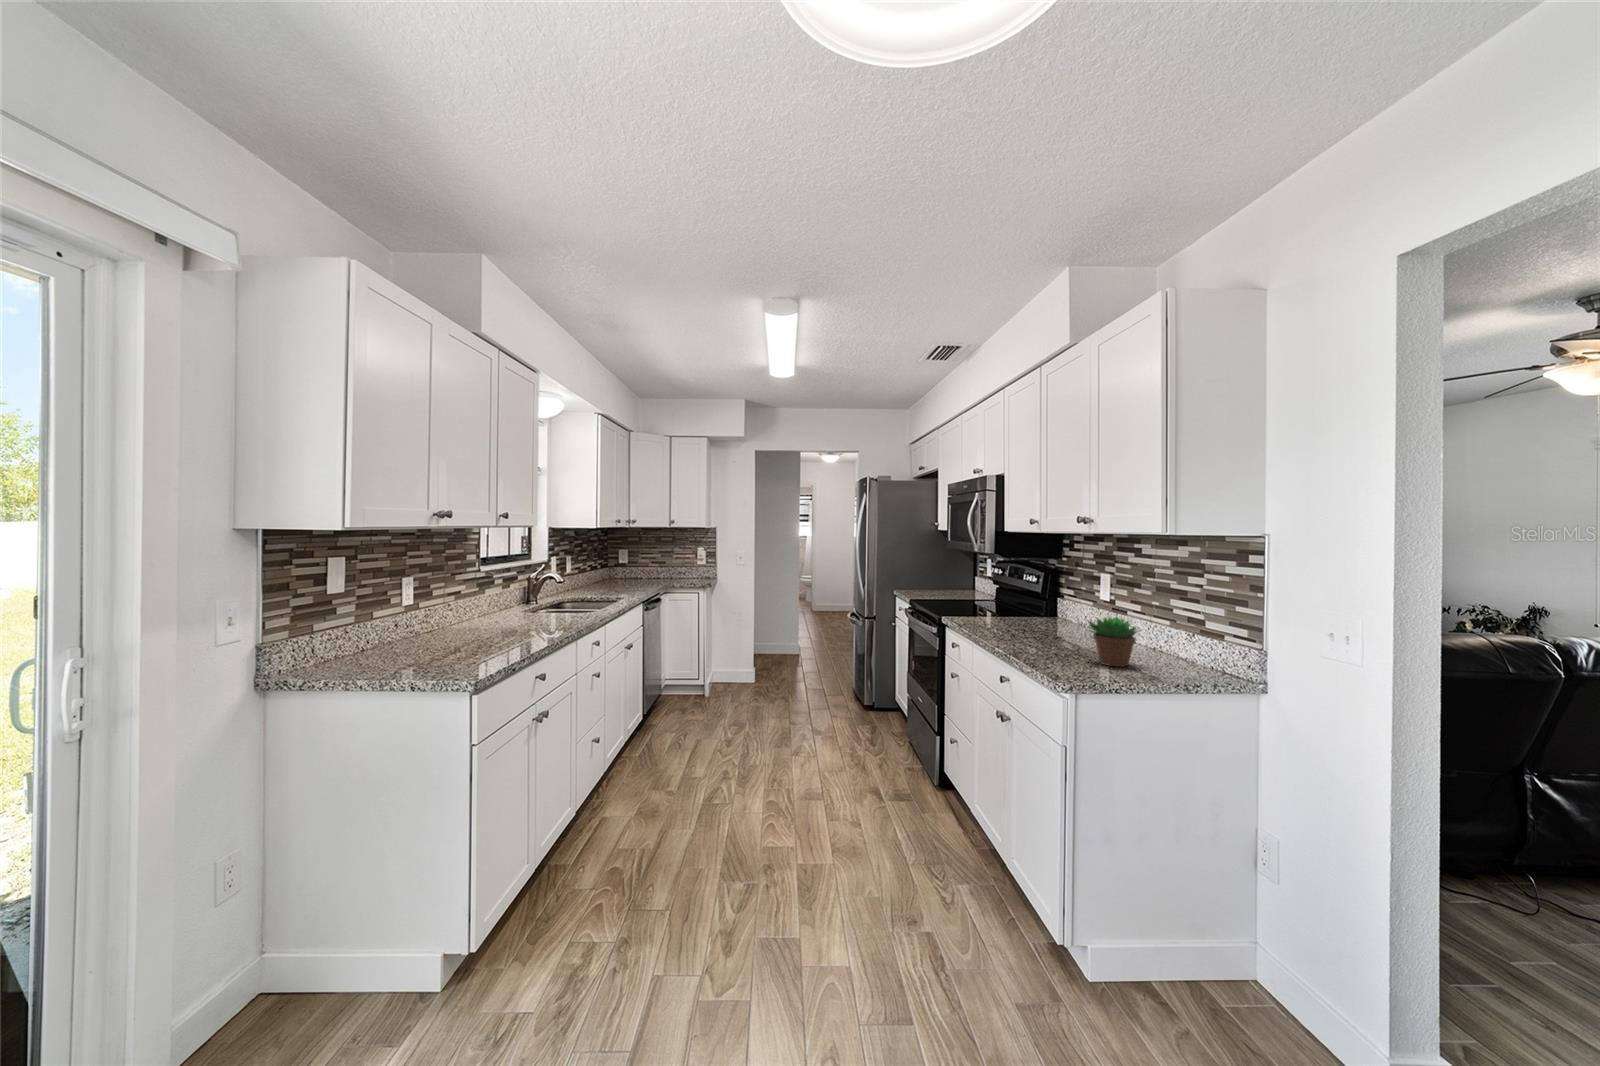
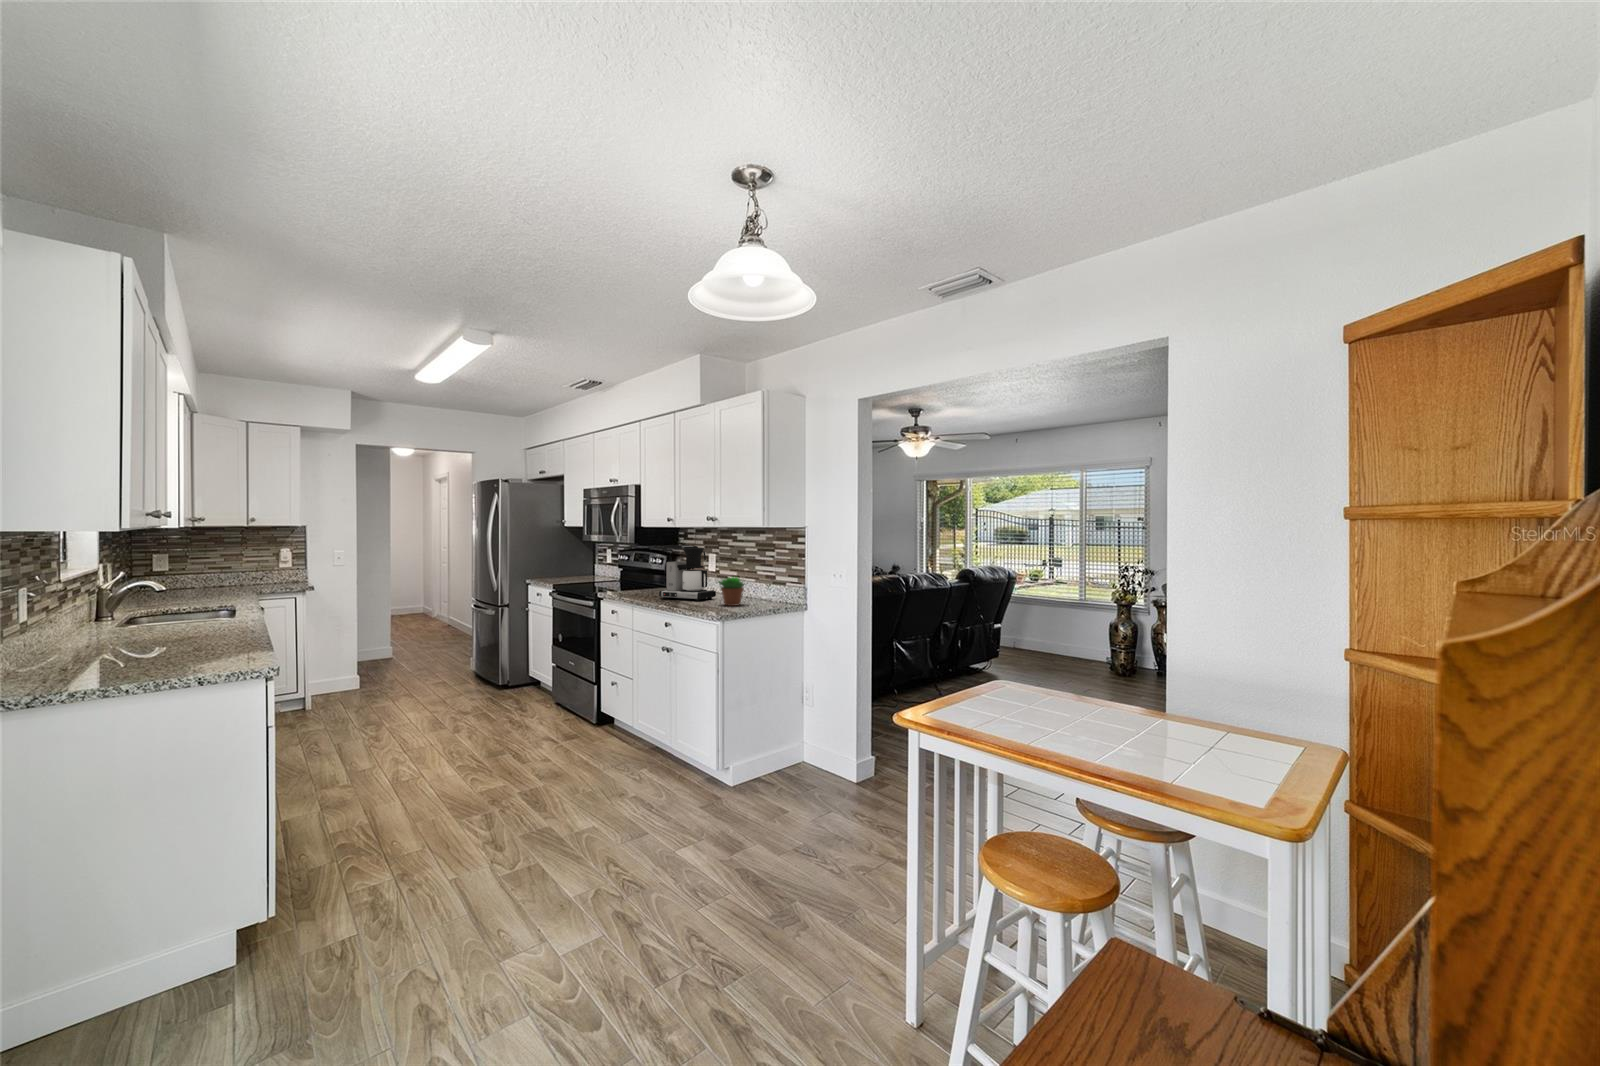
coffee maker: none [1009,559,1097,648] -> present [659,545,716,601]

